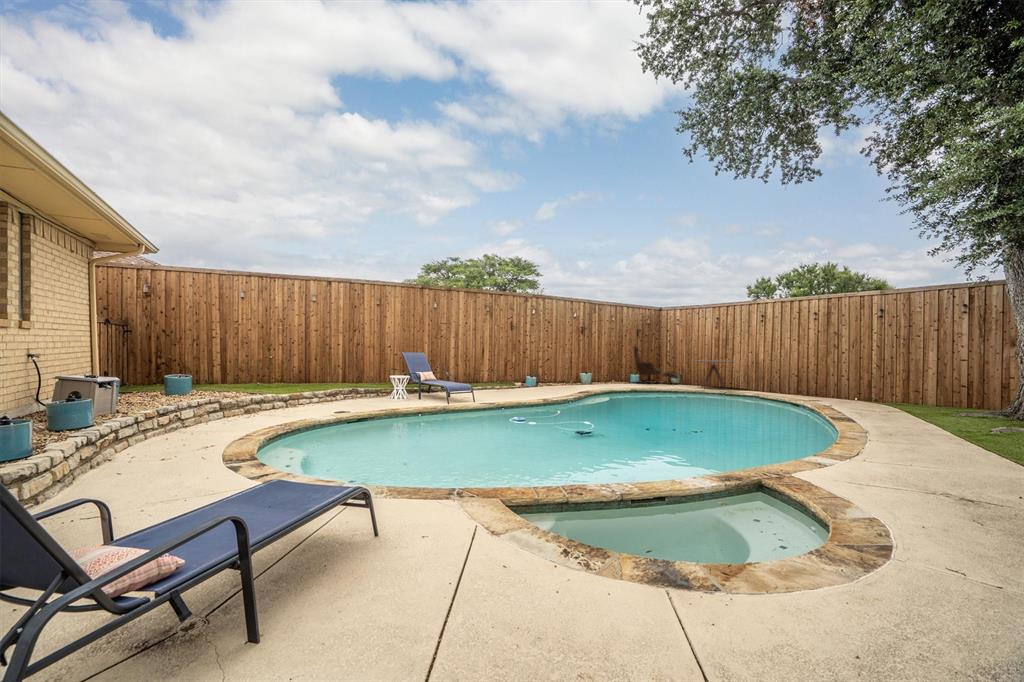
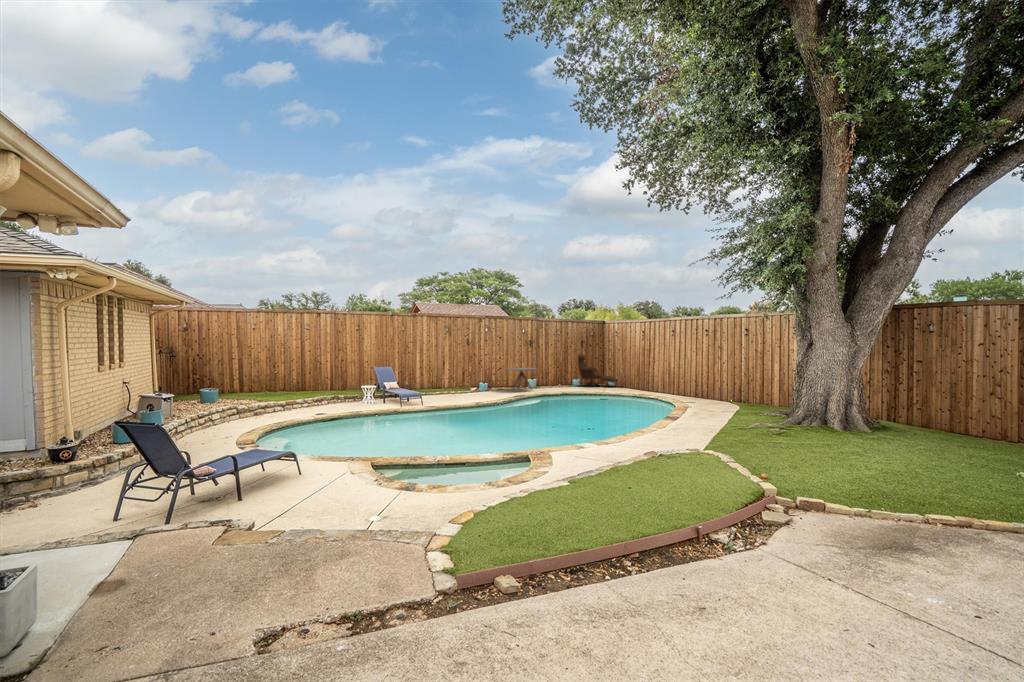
round table: present [693,361,735,389] -> present [506,368,537,390]

